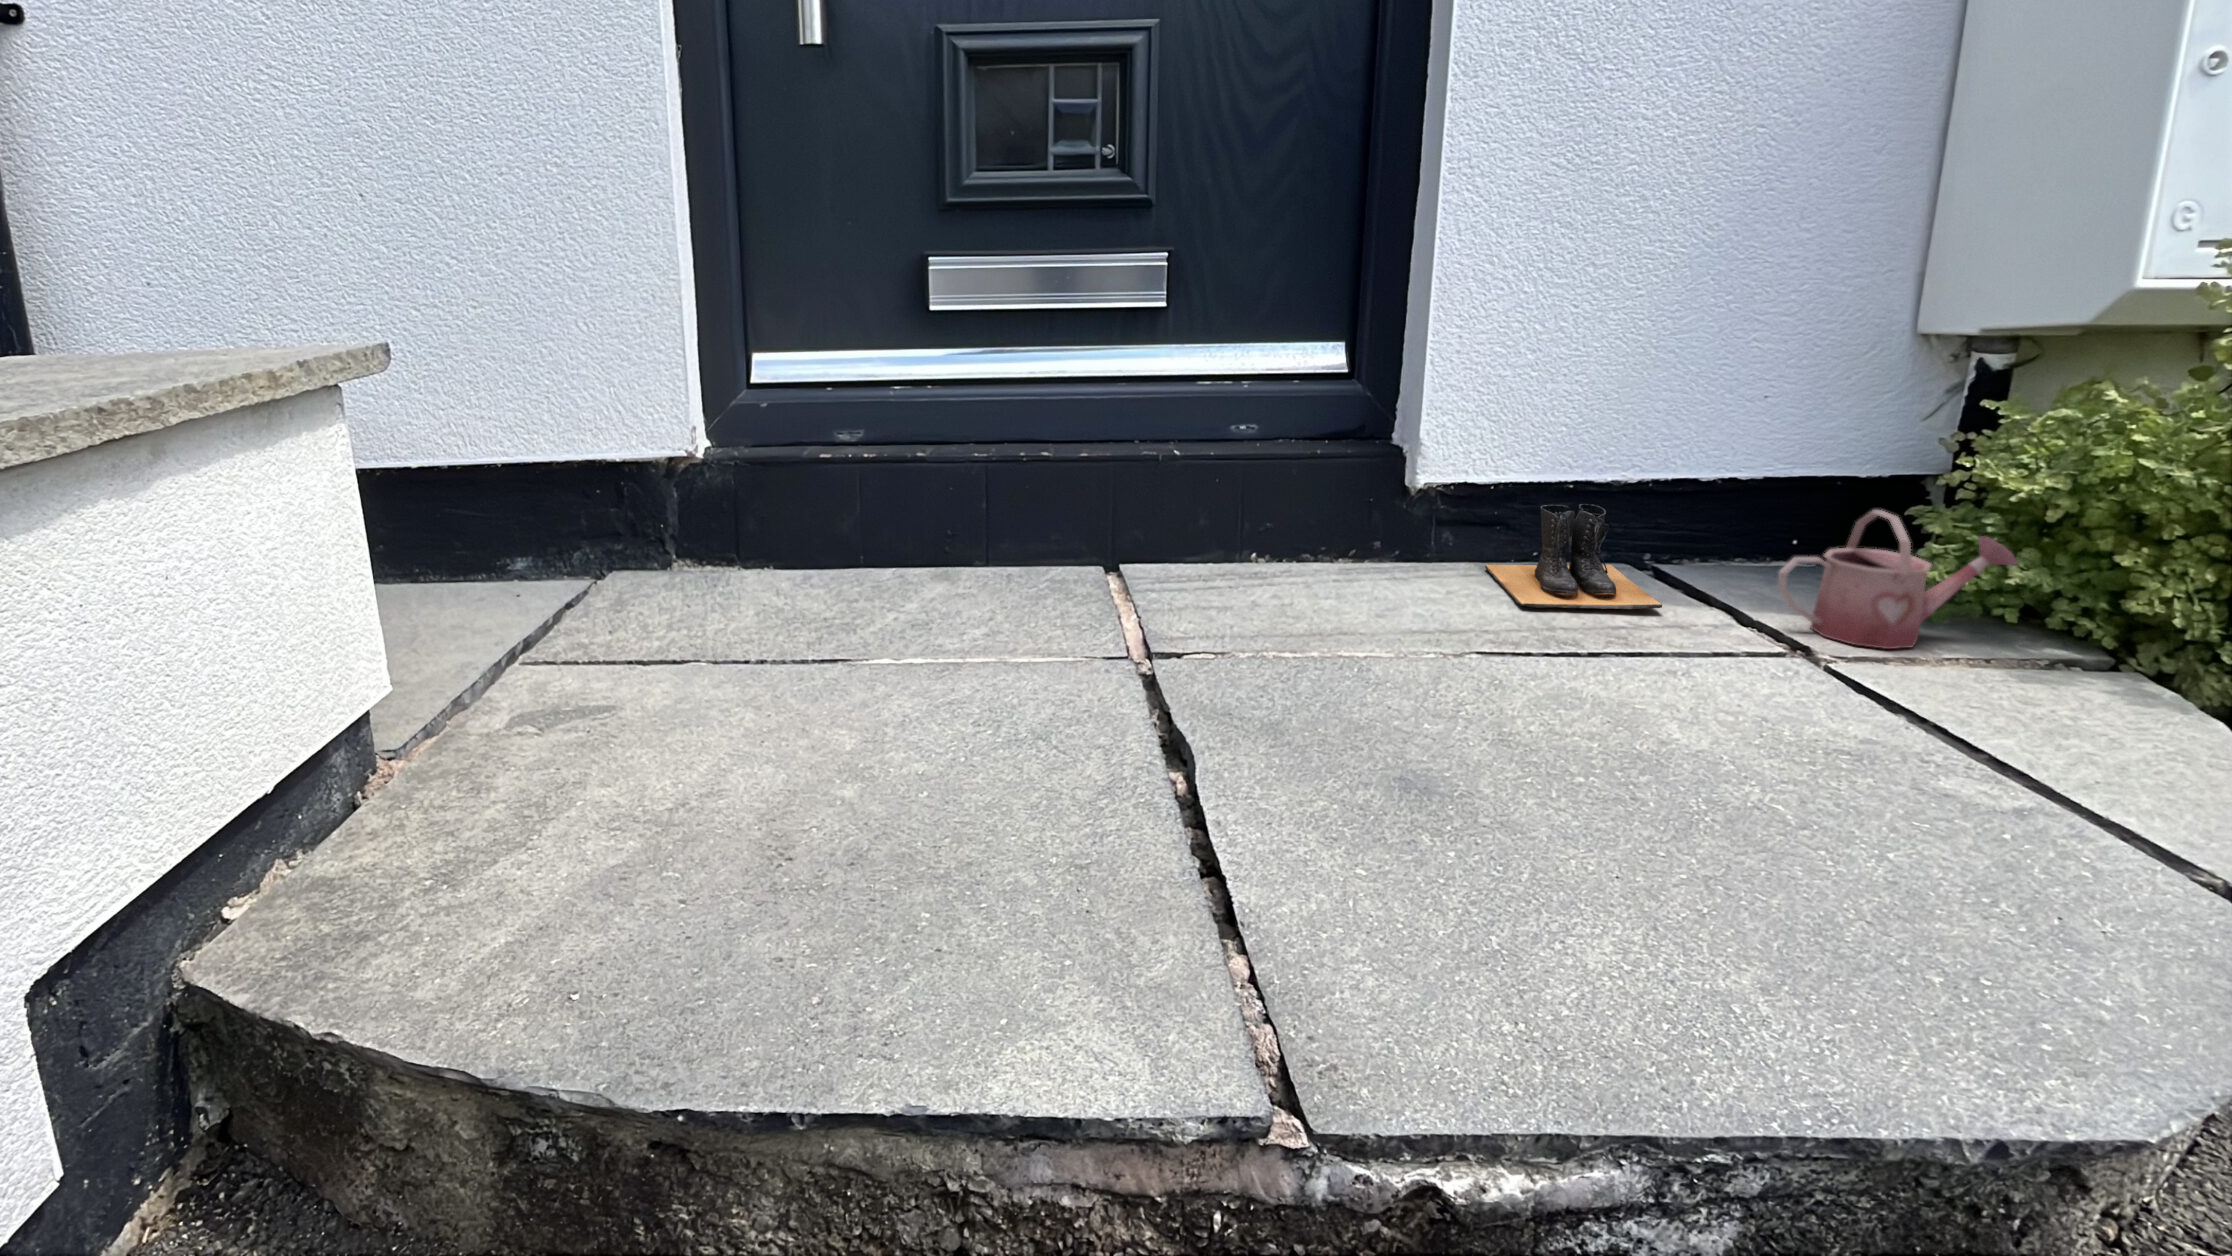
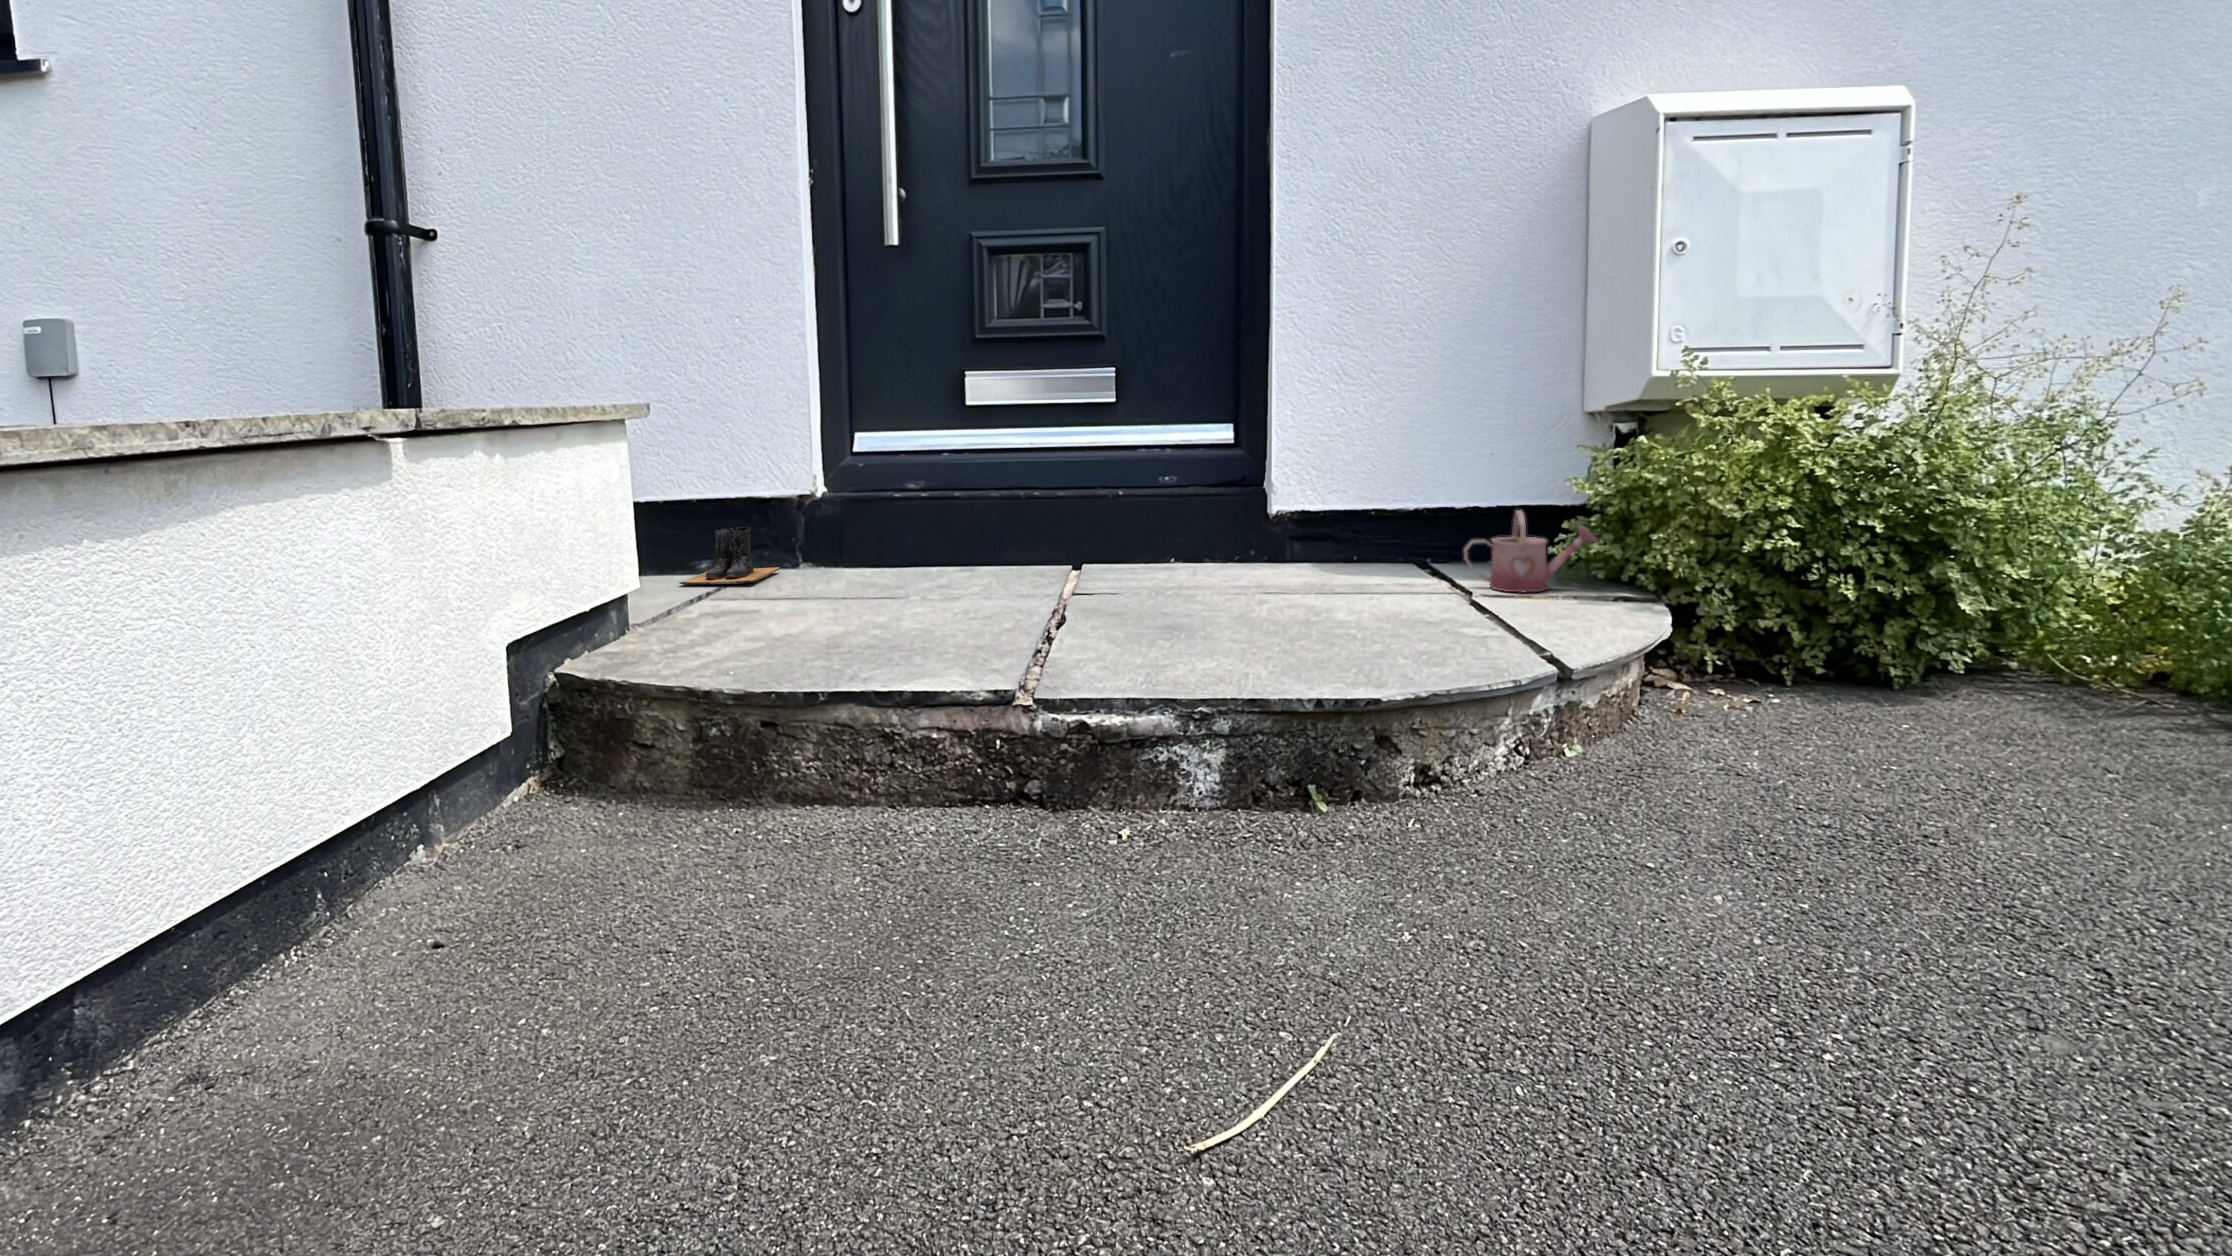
boots: present [1485,504,1662,609] -> present [680,527,780,585]

